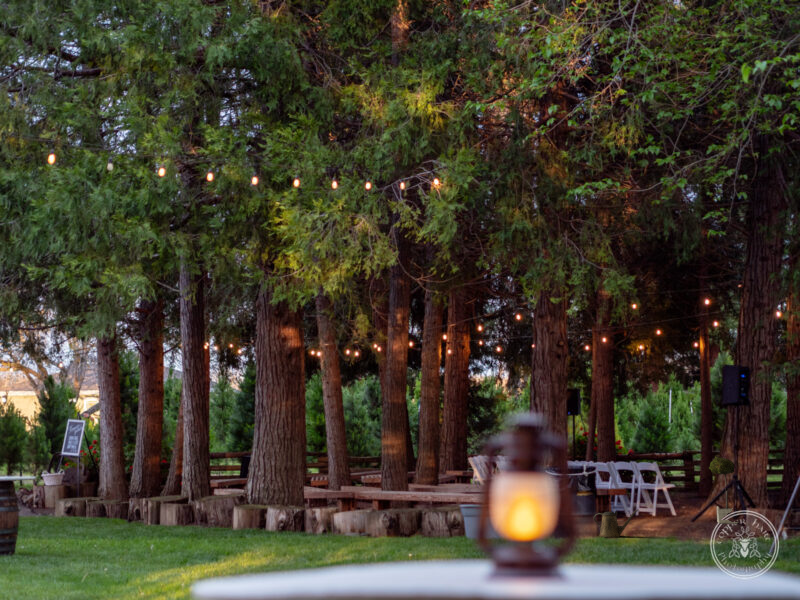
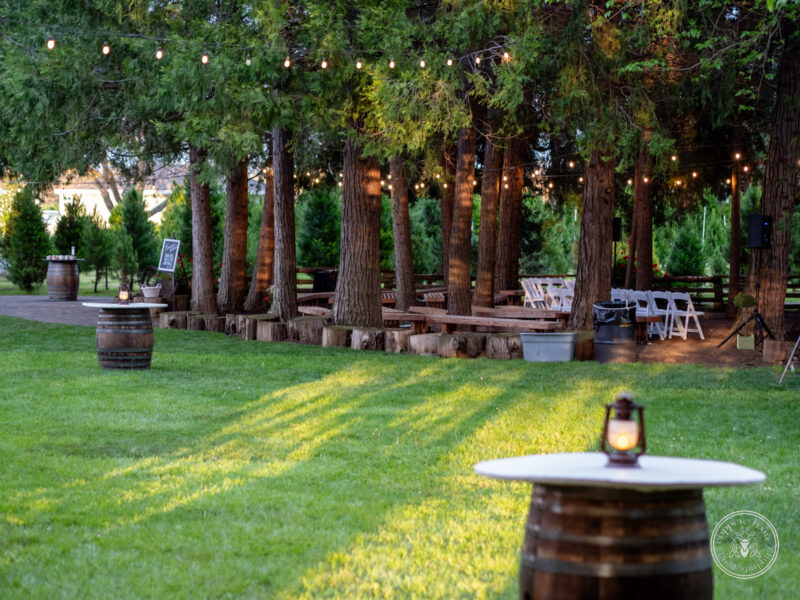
watering can: present [594,509,638,537] -> none [632,339,670,362]

